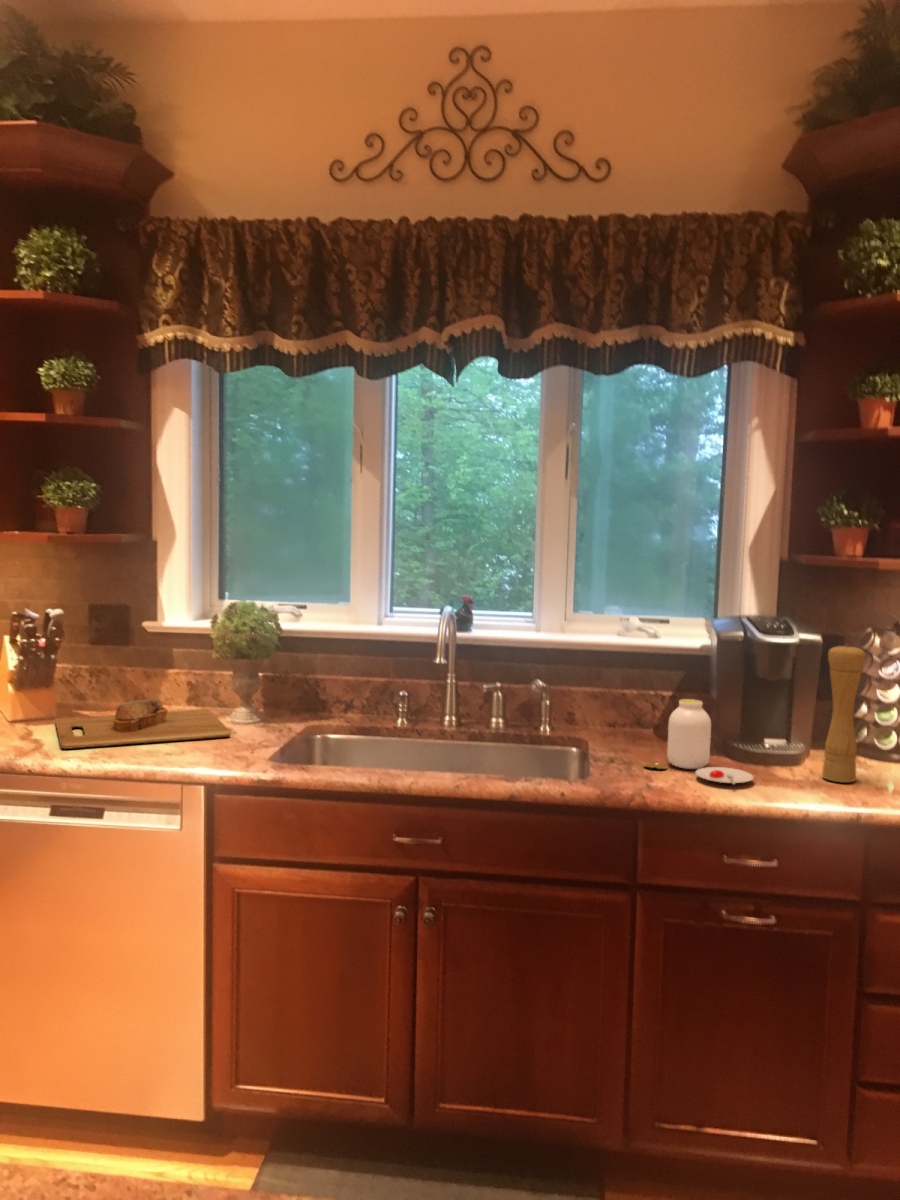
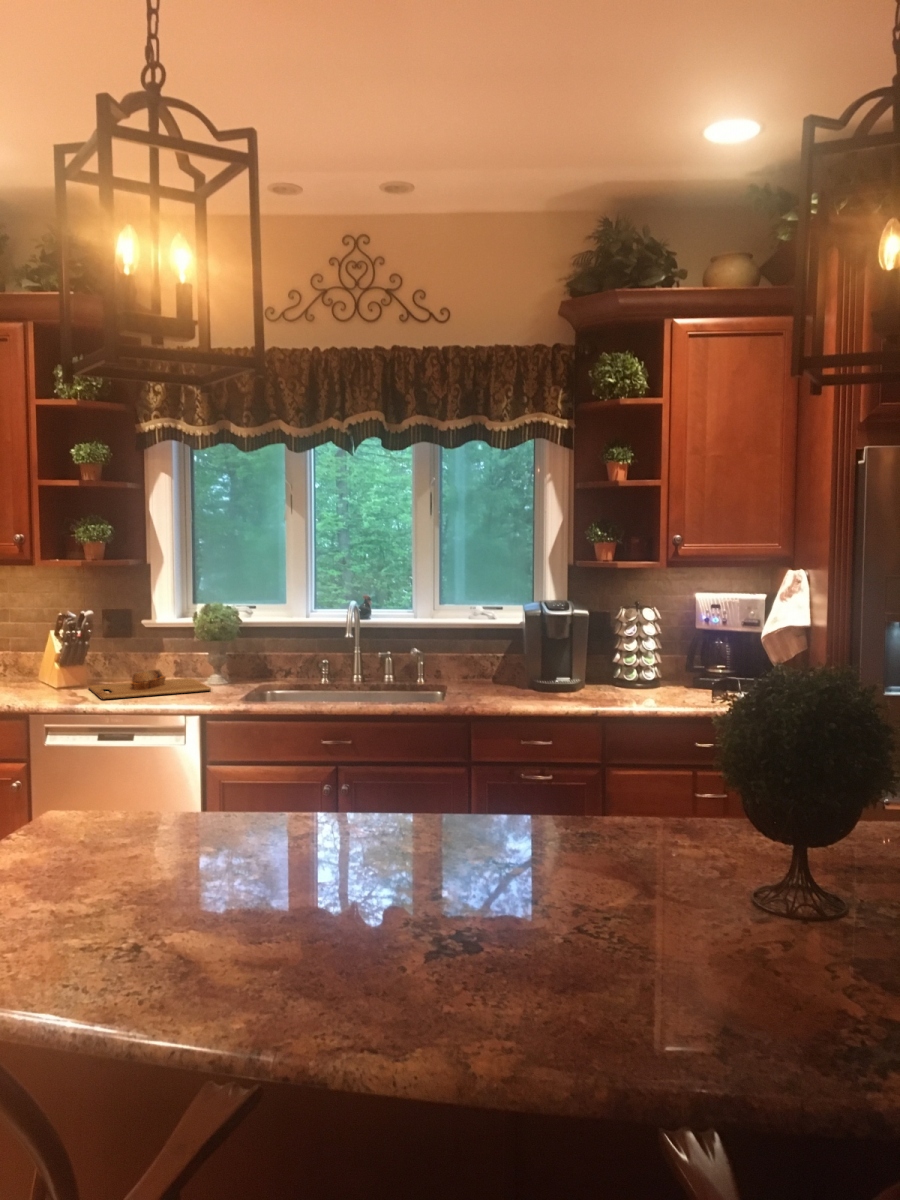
pepper mill: present [822,644,865,782] -> none [587,613,608,698]
jar: present [645,699,753,784] -> none [479,652,544,700]

